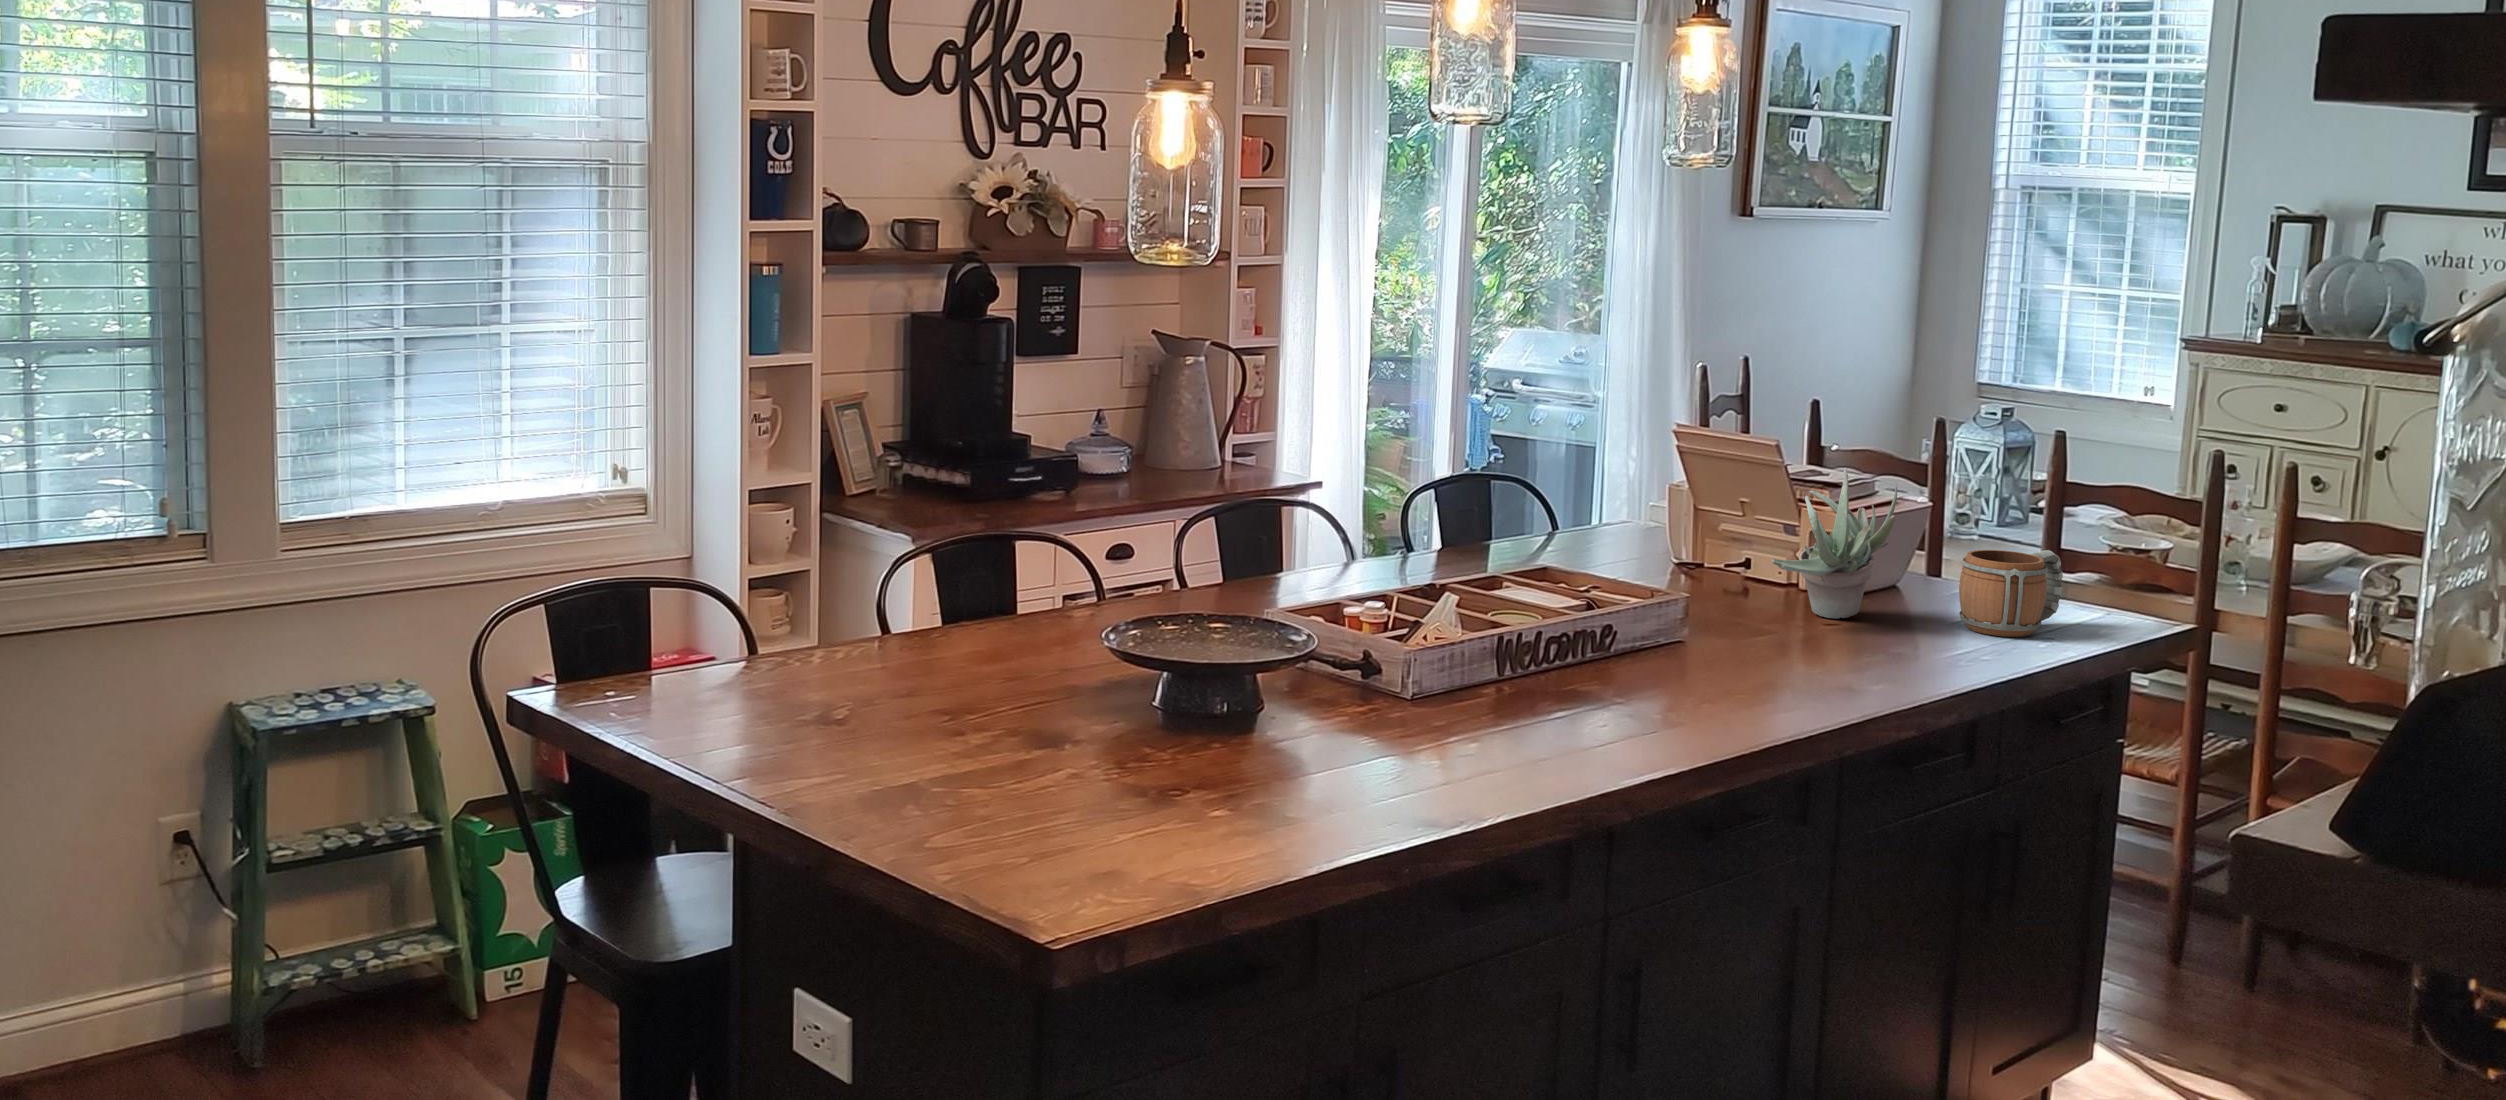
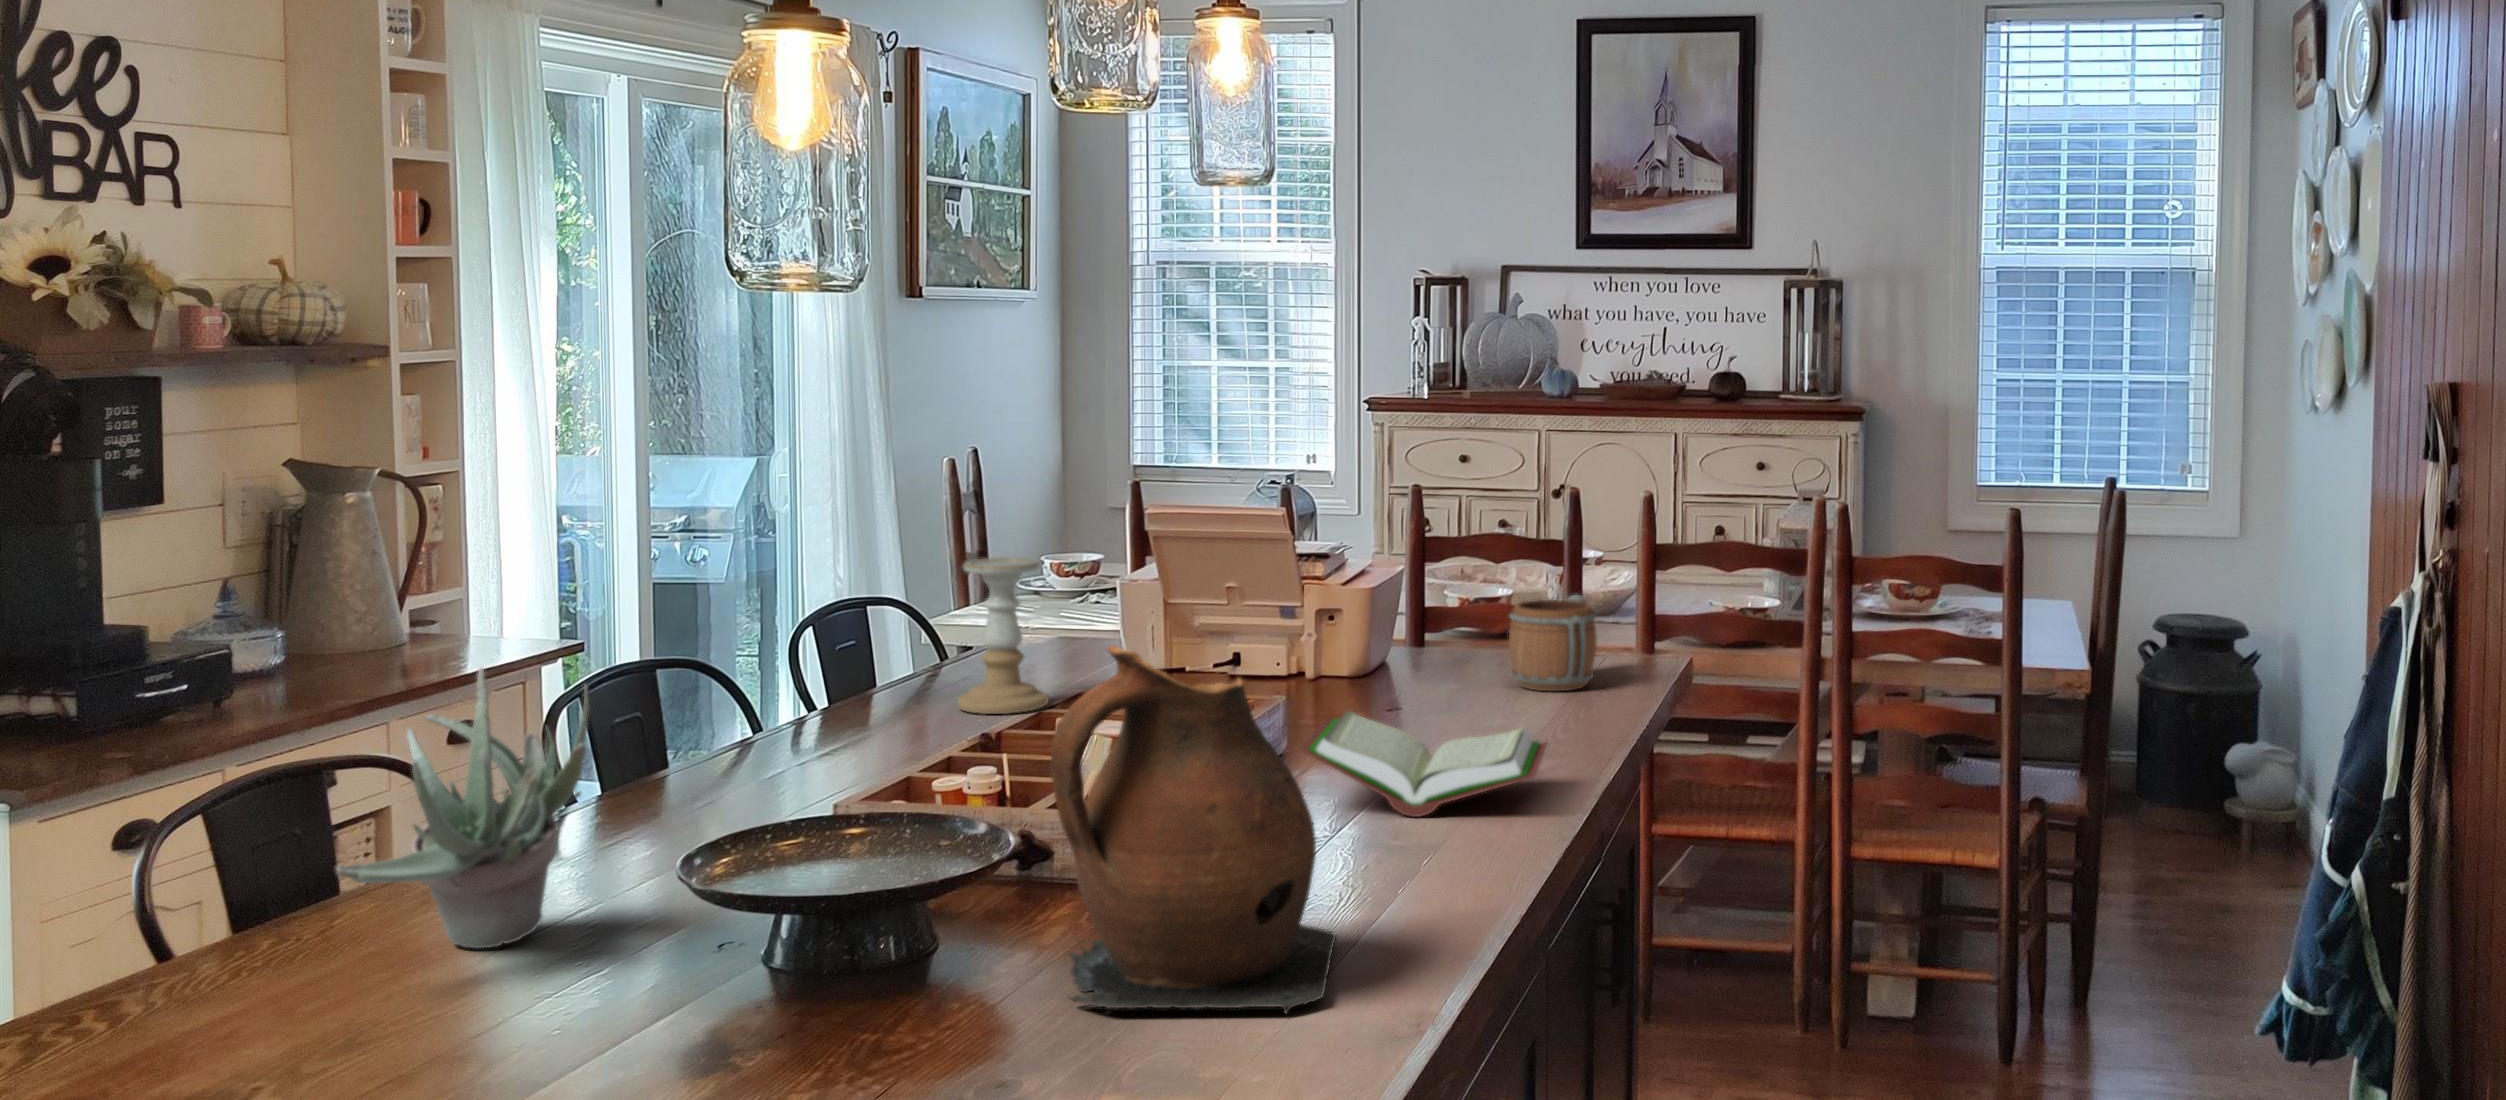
candle holder: none [1486,455,1557,580] -> present [958,558,1048,714]
succulent plant: present [1772,468,1897,619] -> present [336,668,589,948]
ceramic pitcher: none [1233,529,1461,808] -> present [1051,646,1336,1013]
book: none [1597,613,1832,708] -> present [1300,709,1547,817]

